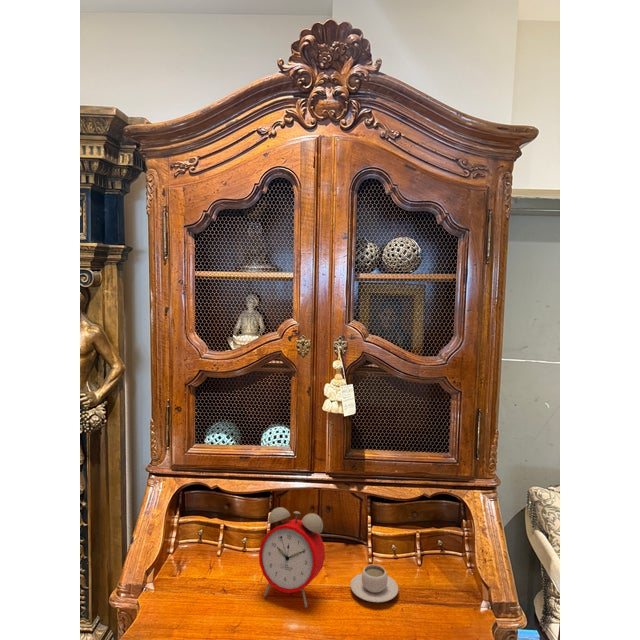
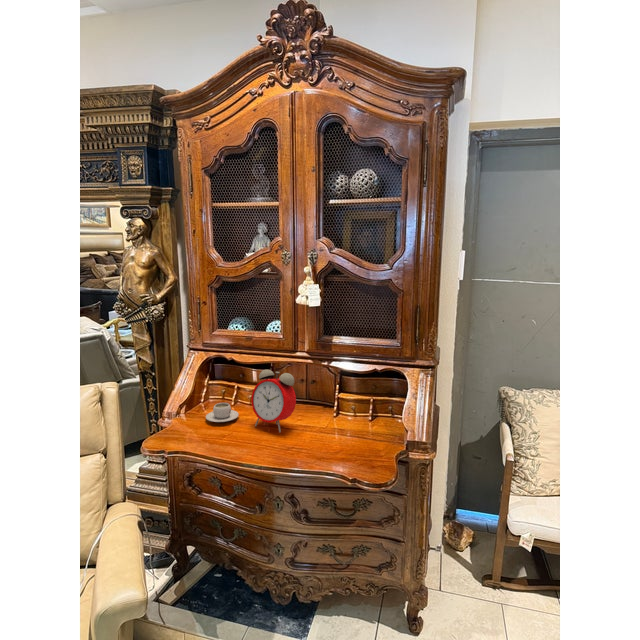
teacup: present [350,564,398,602] -> present [206,403,239,422]

